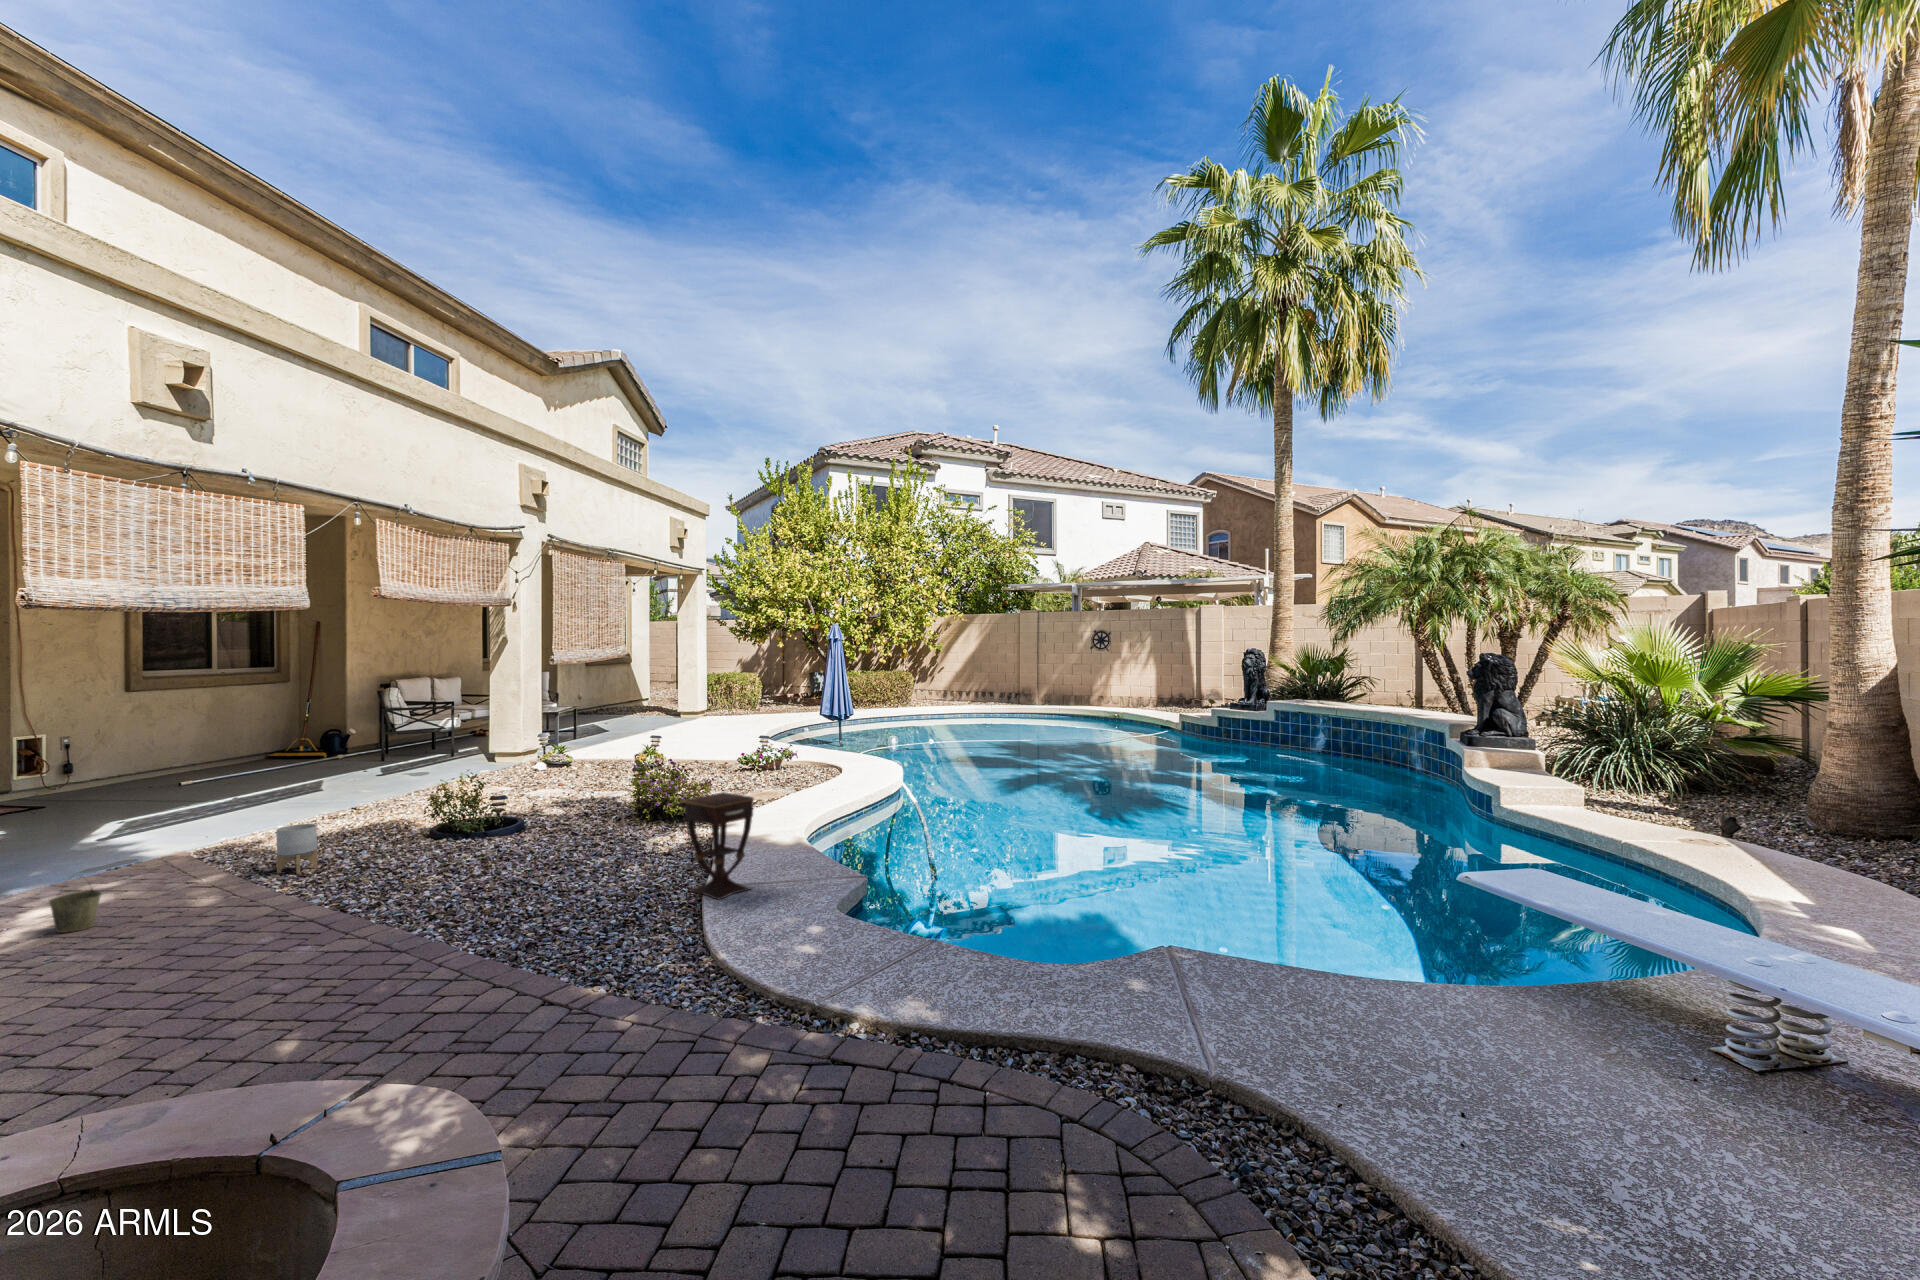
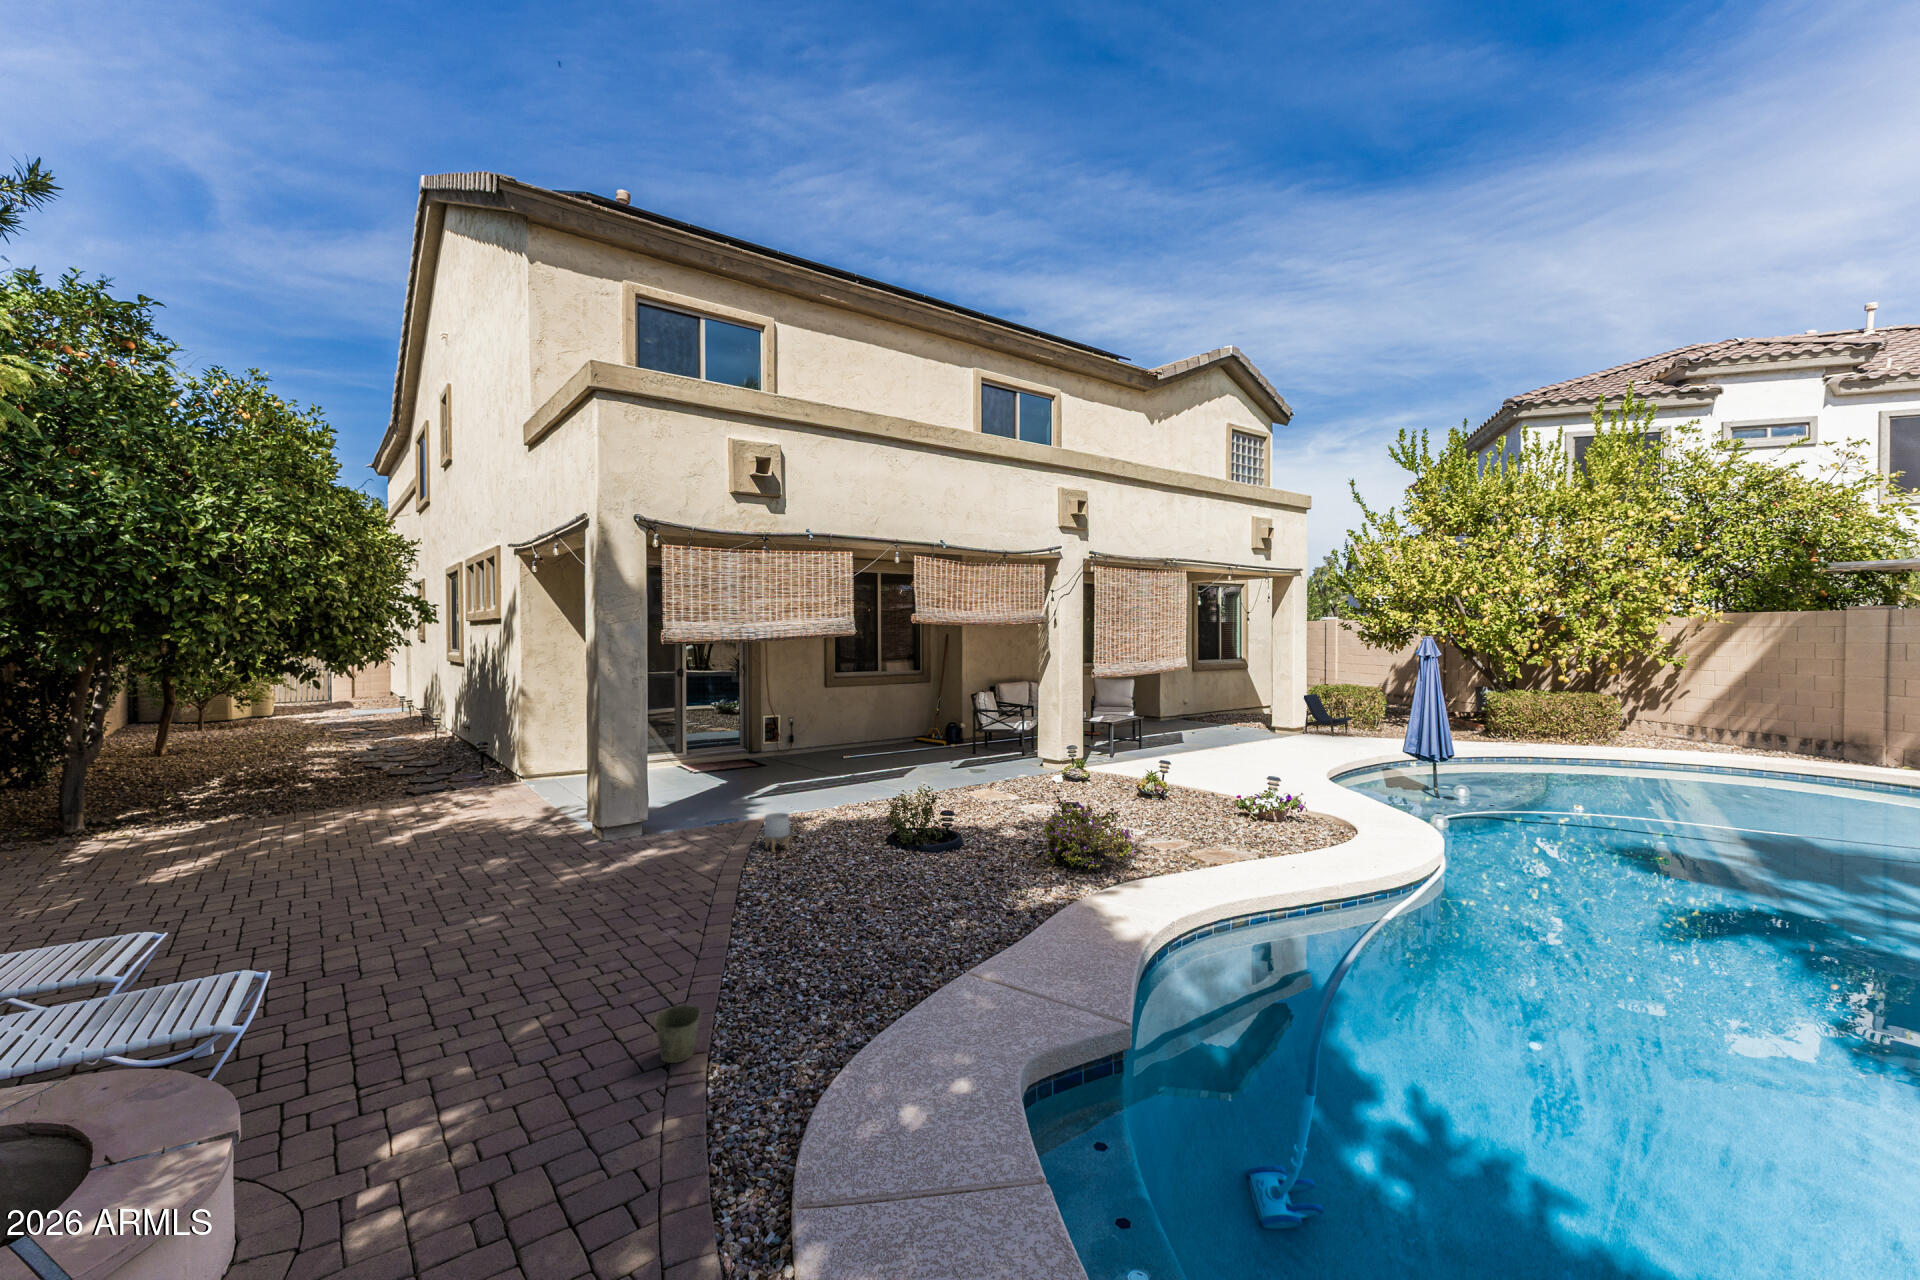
lounge chair: none [705,684,745,720] -> present [1304,694,1352,737]
side table: present [684,792,753,899] -> none [918,881,976,1010]
bucket: present [49,888,102,933] -> present [654,1000,701,1063]

